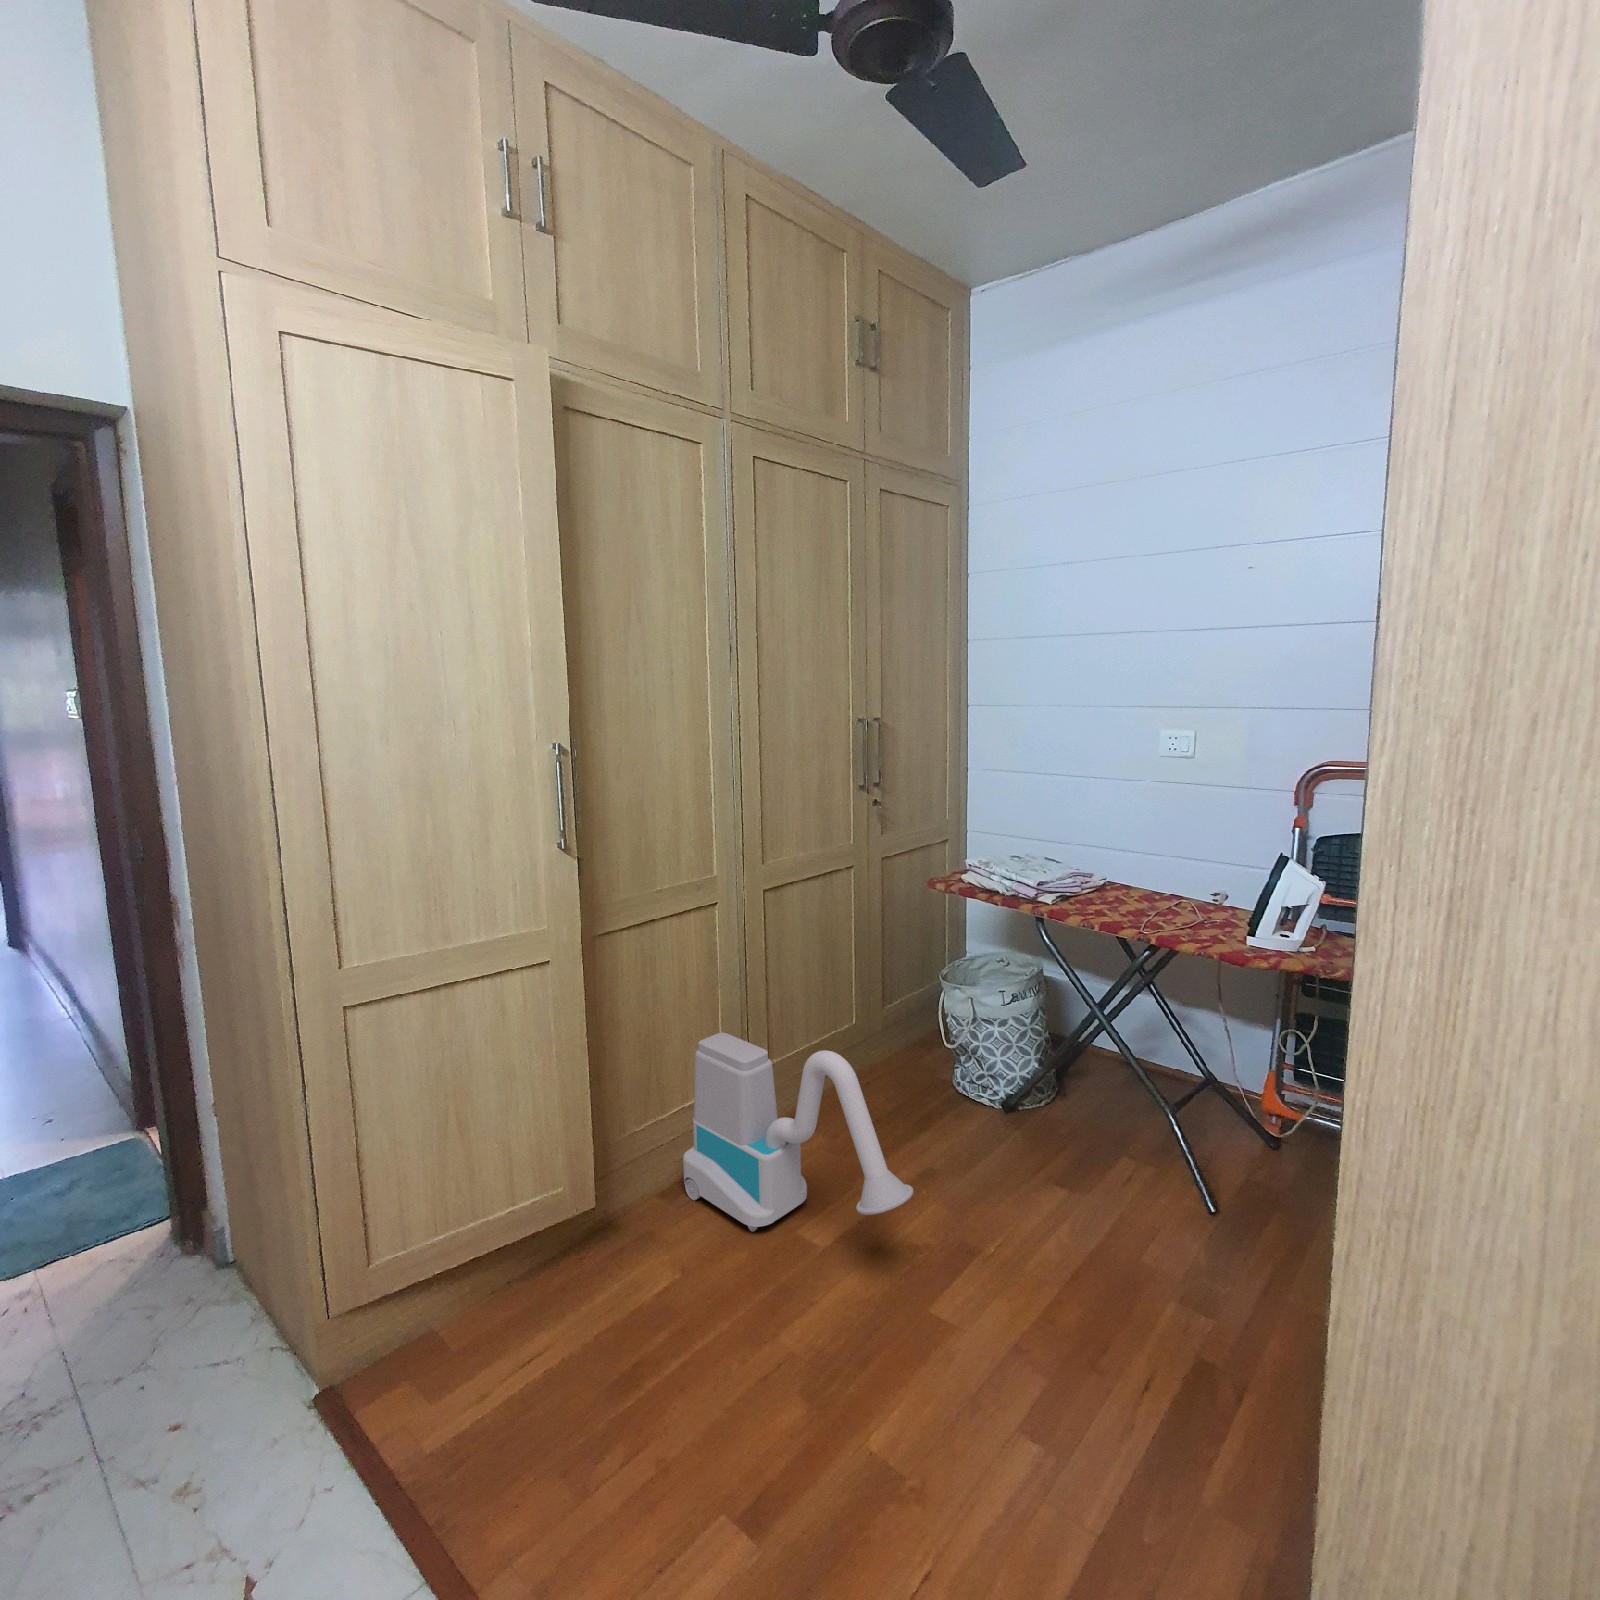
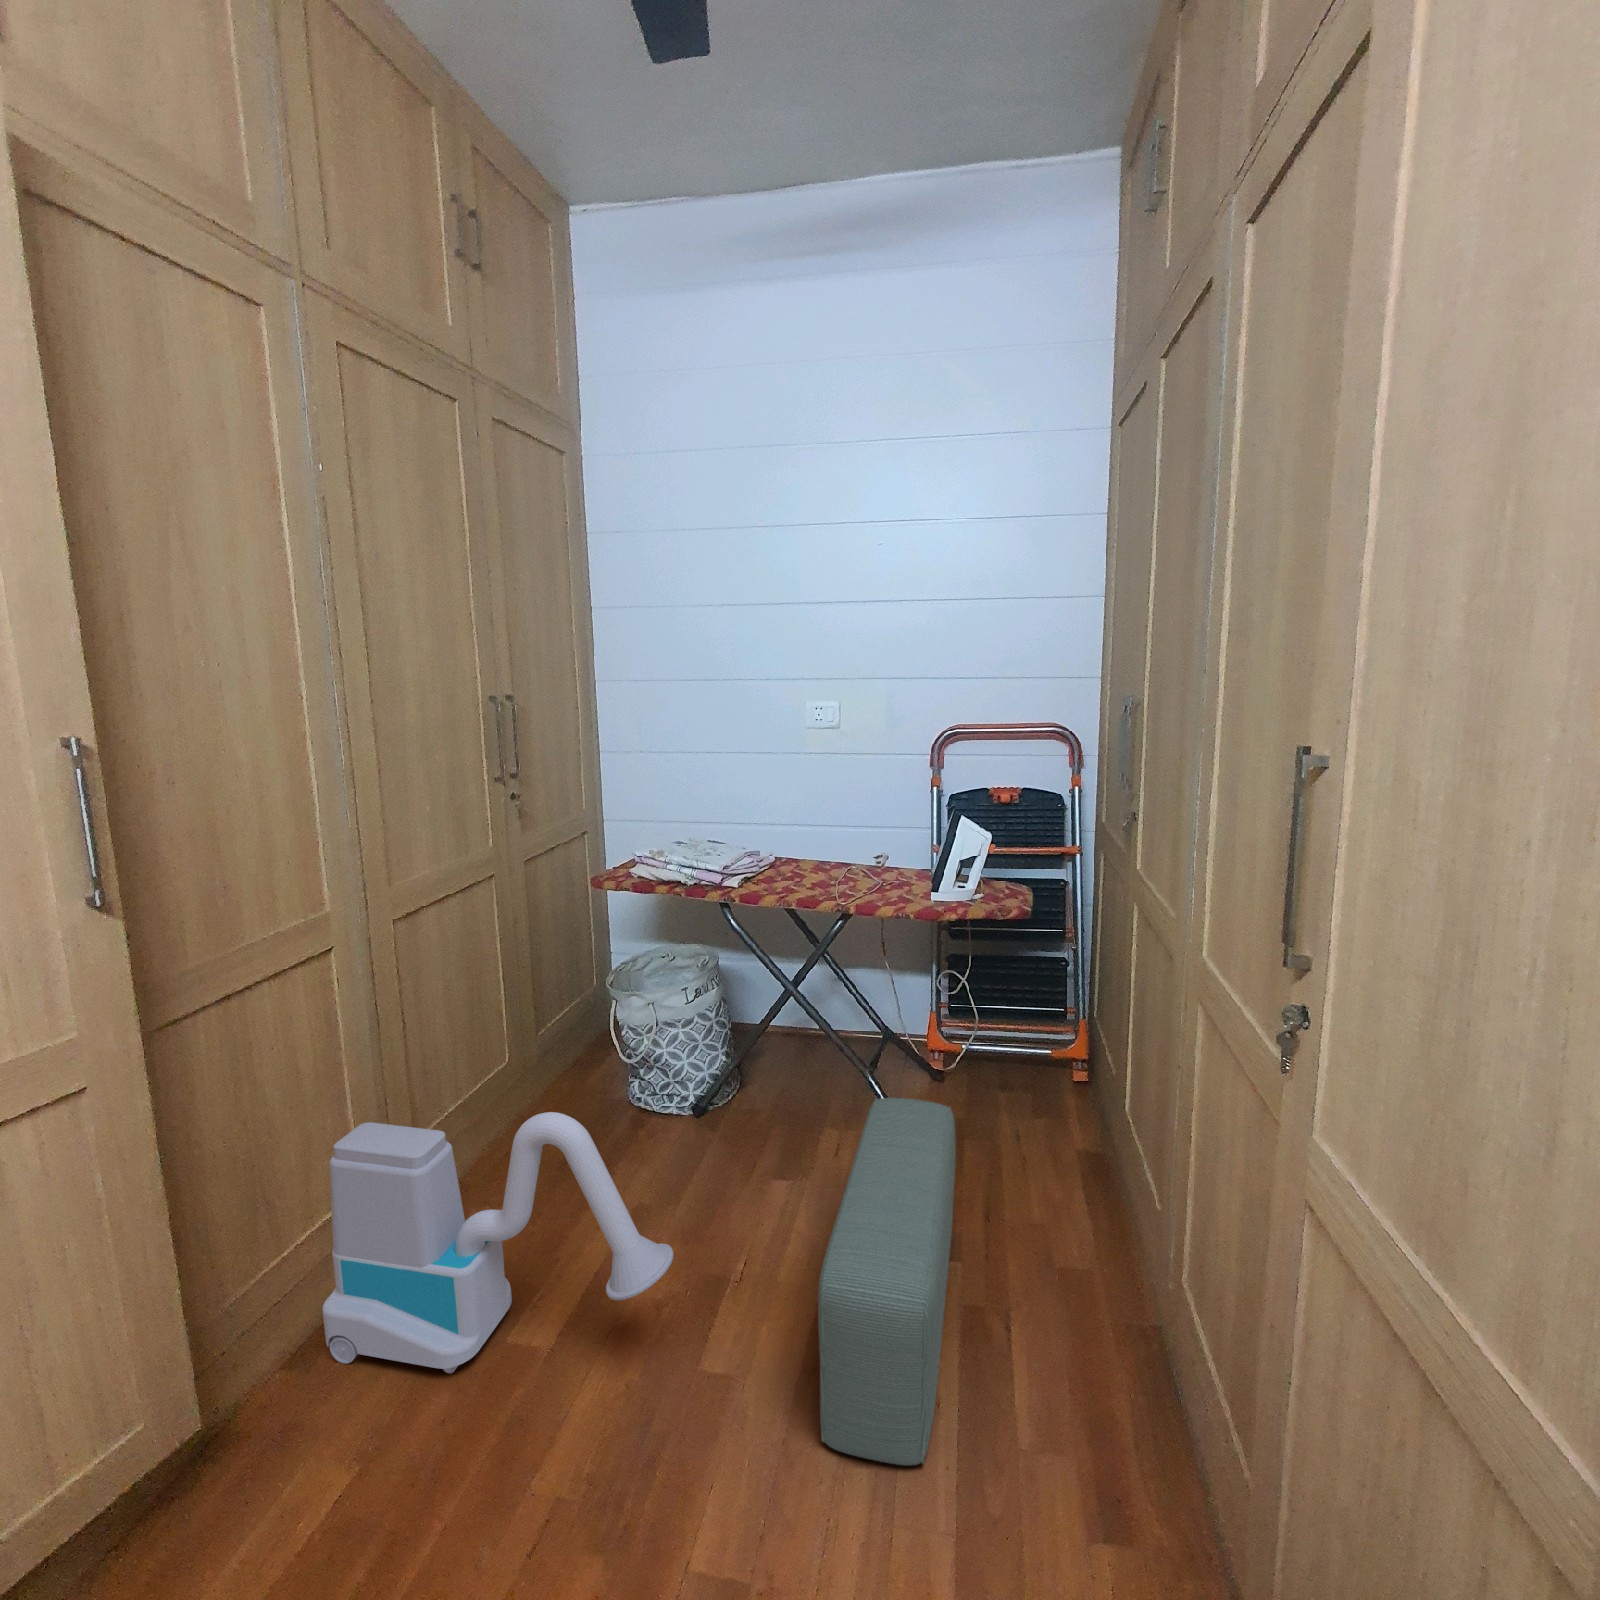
pouf: none [1005,1126,1227,1456] -> present [818,1098,956,1465]

